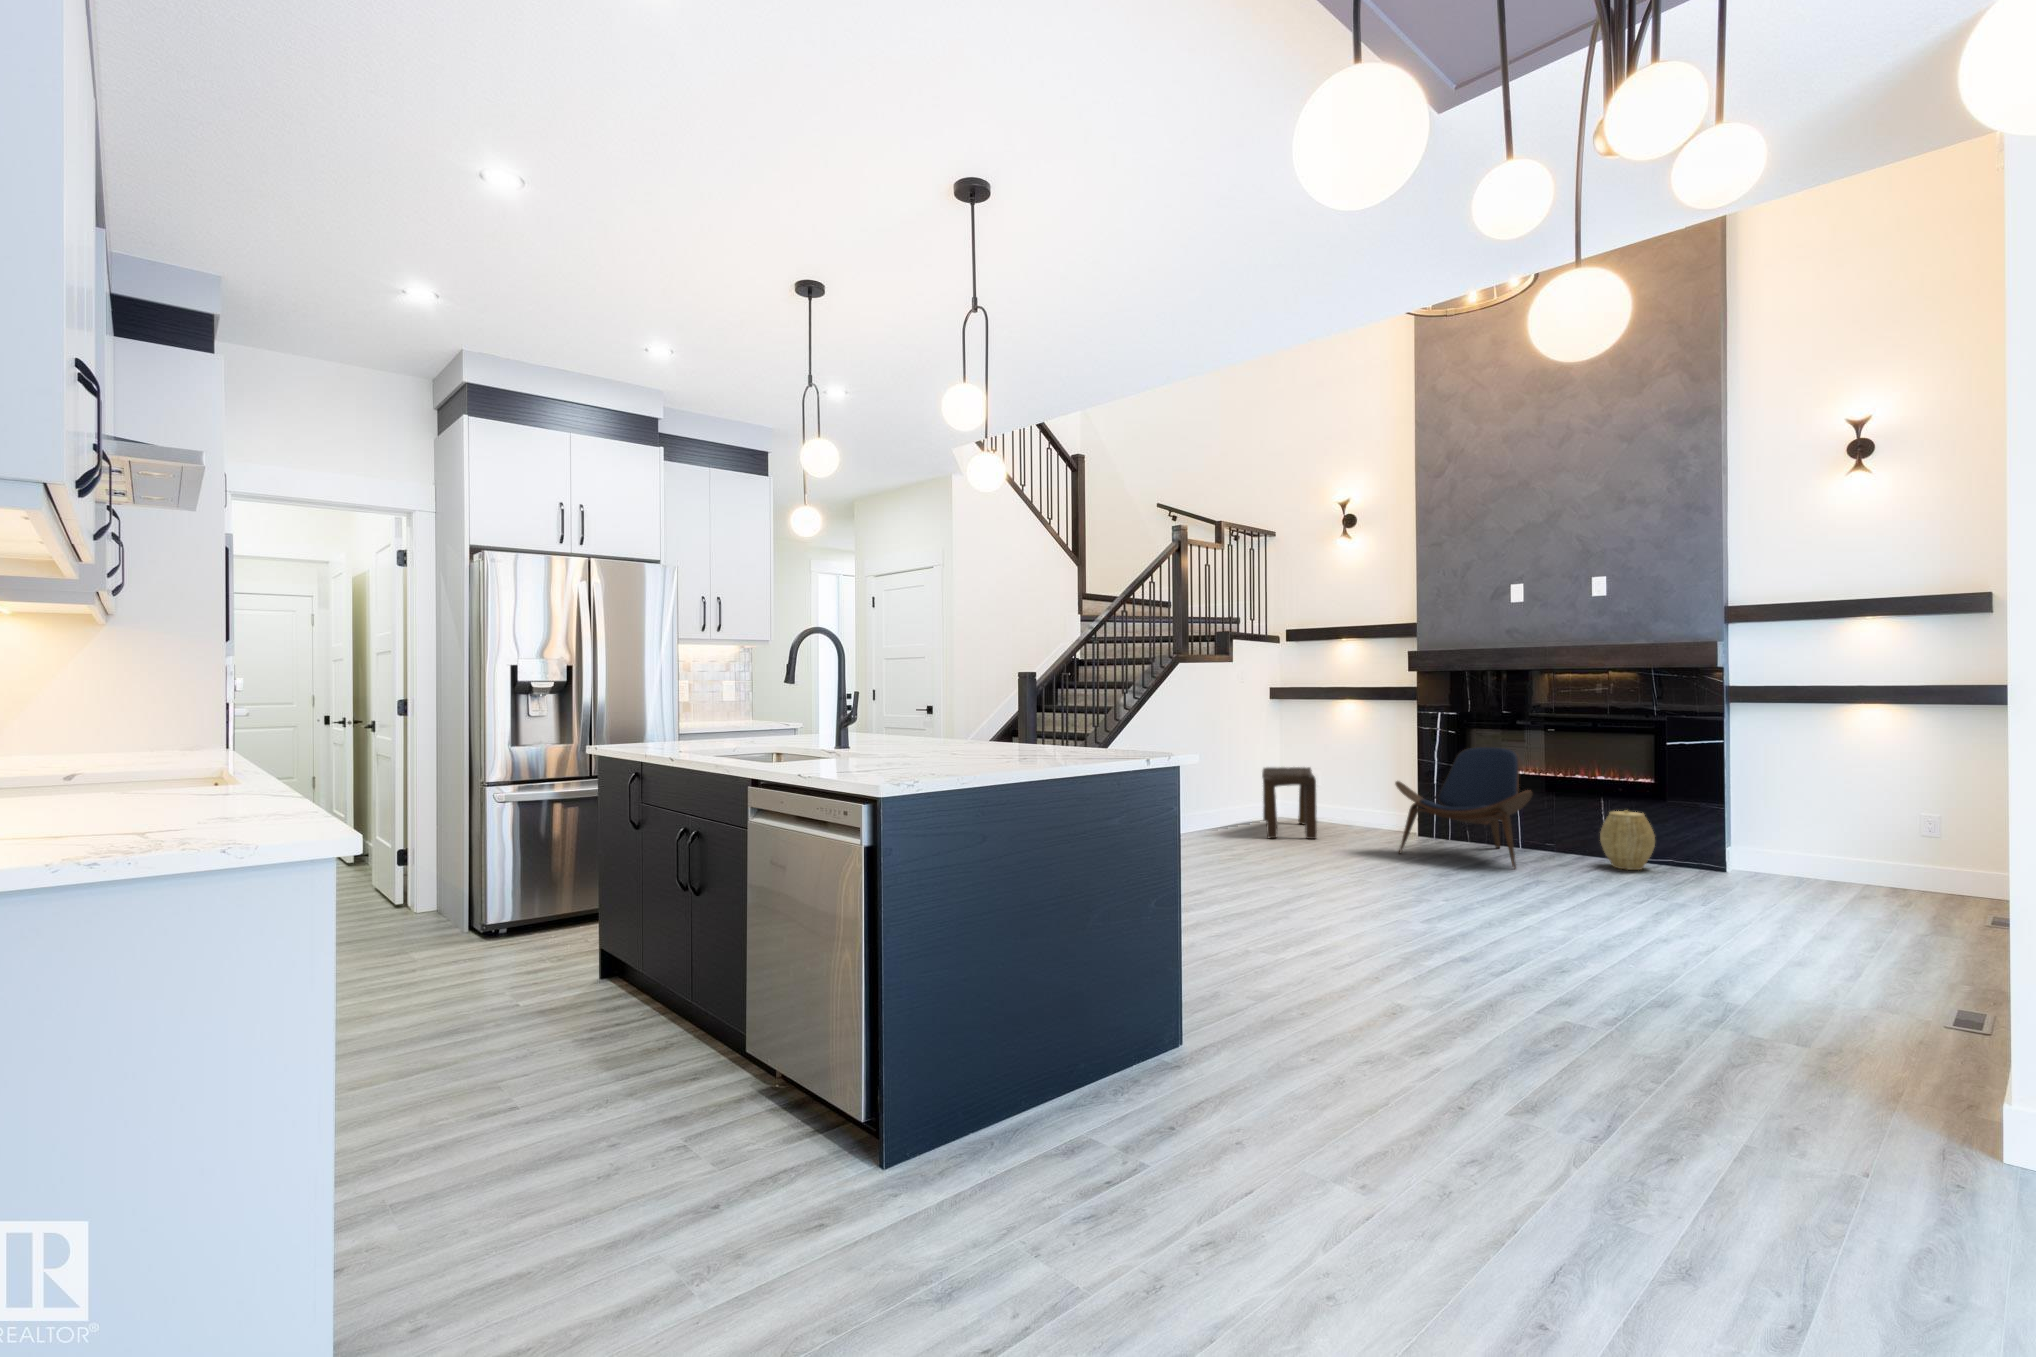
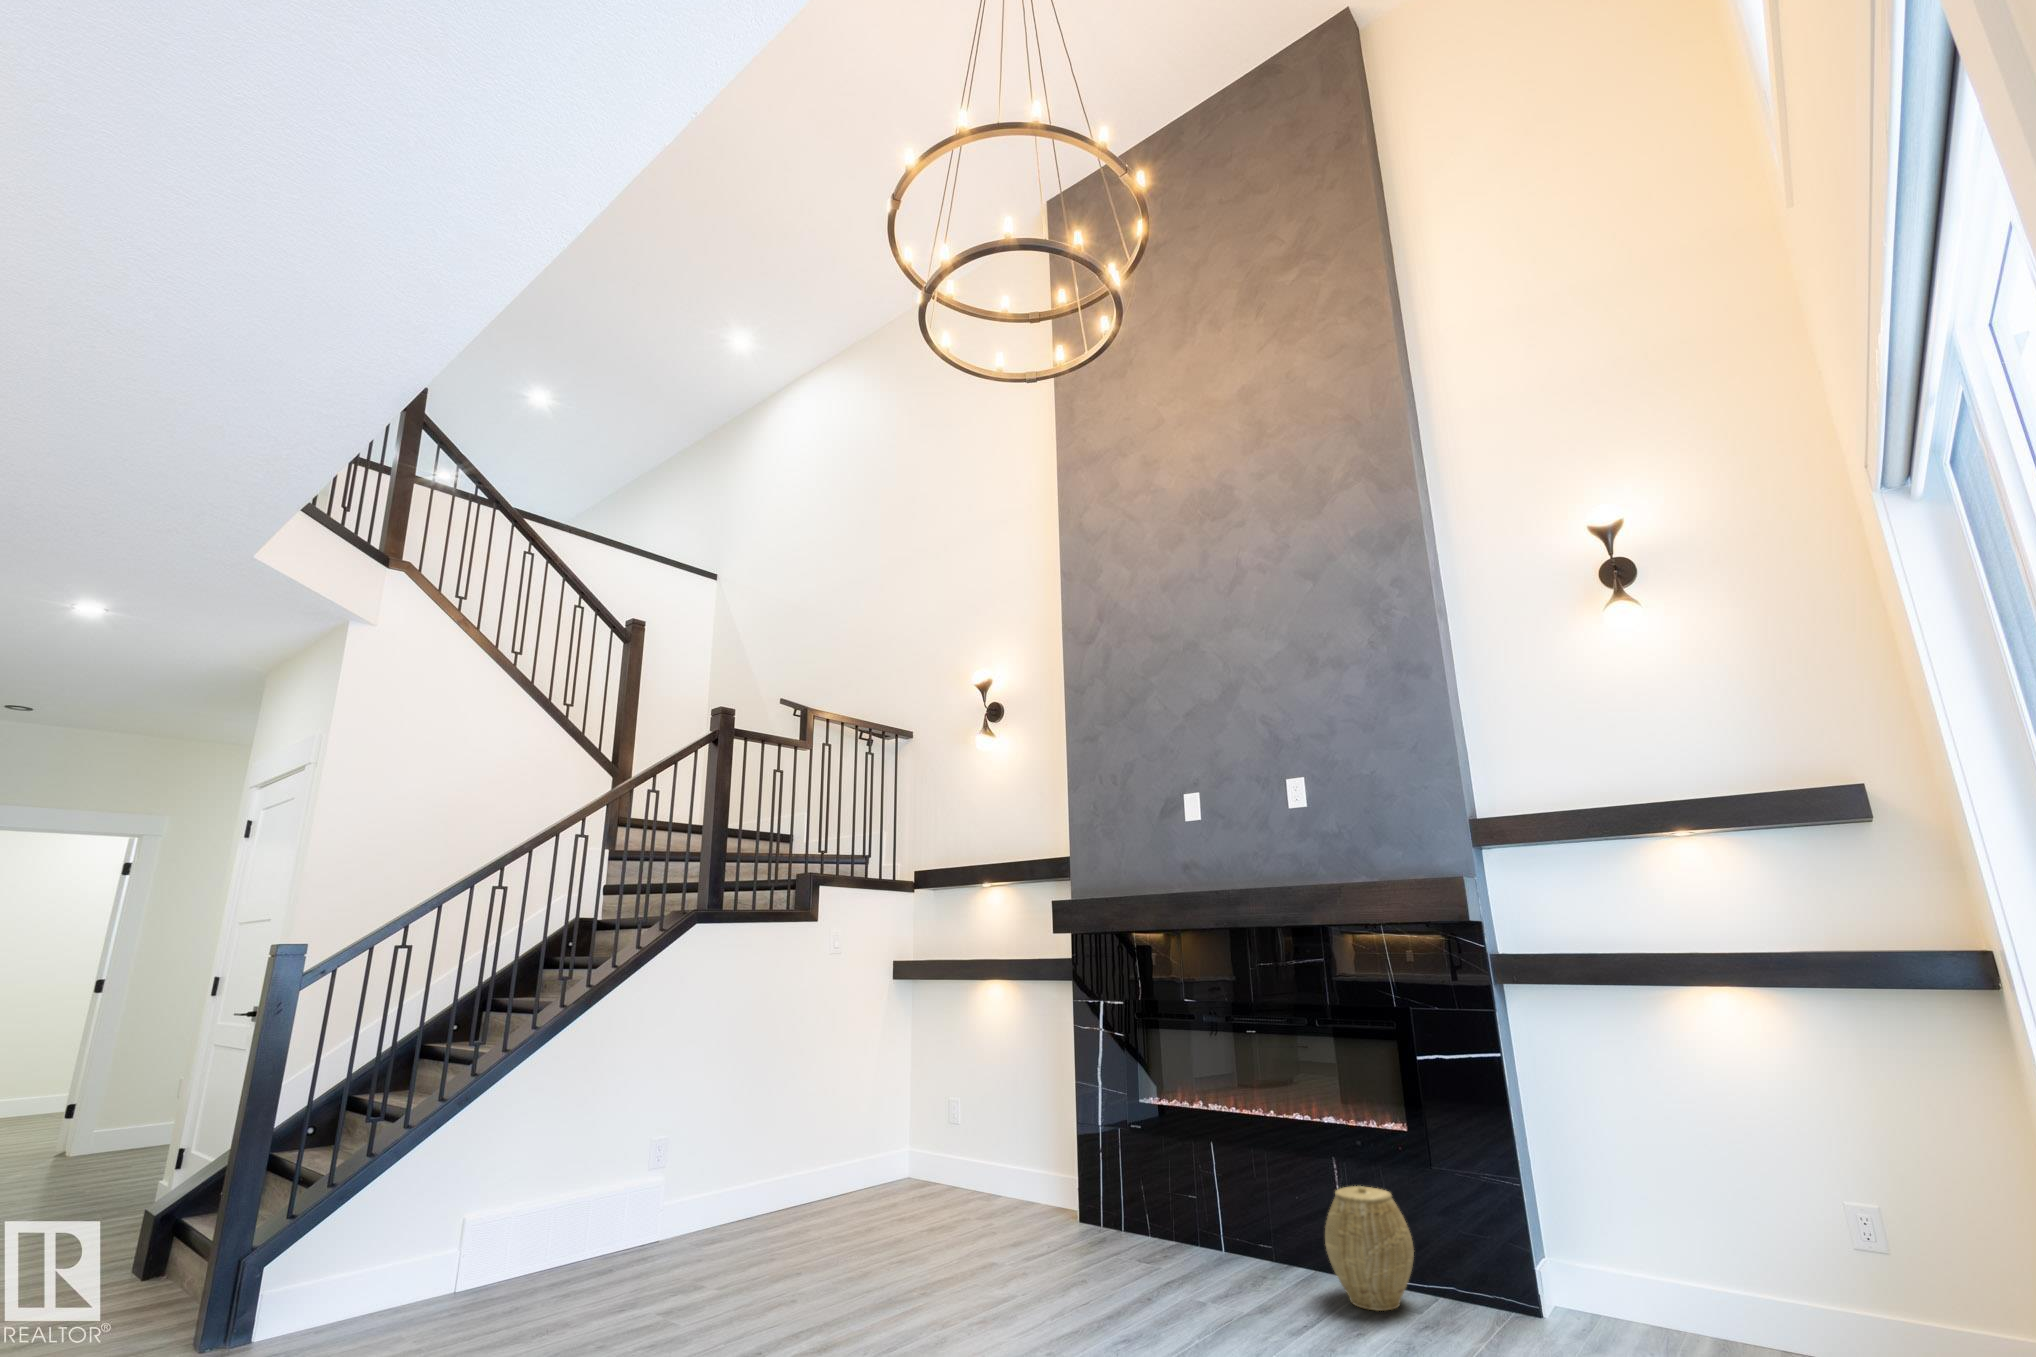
lounge chair: present [1395,747,1532,869] -> none [1000,1063,1203,1321]
bench: present [1262,767,1317,839] -> none [820,1092,940,1238]

